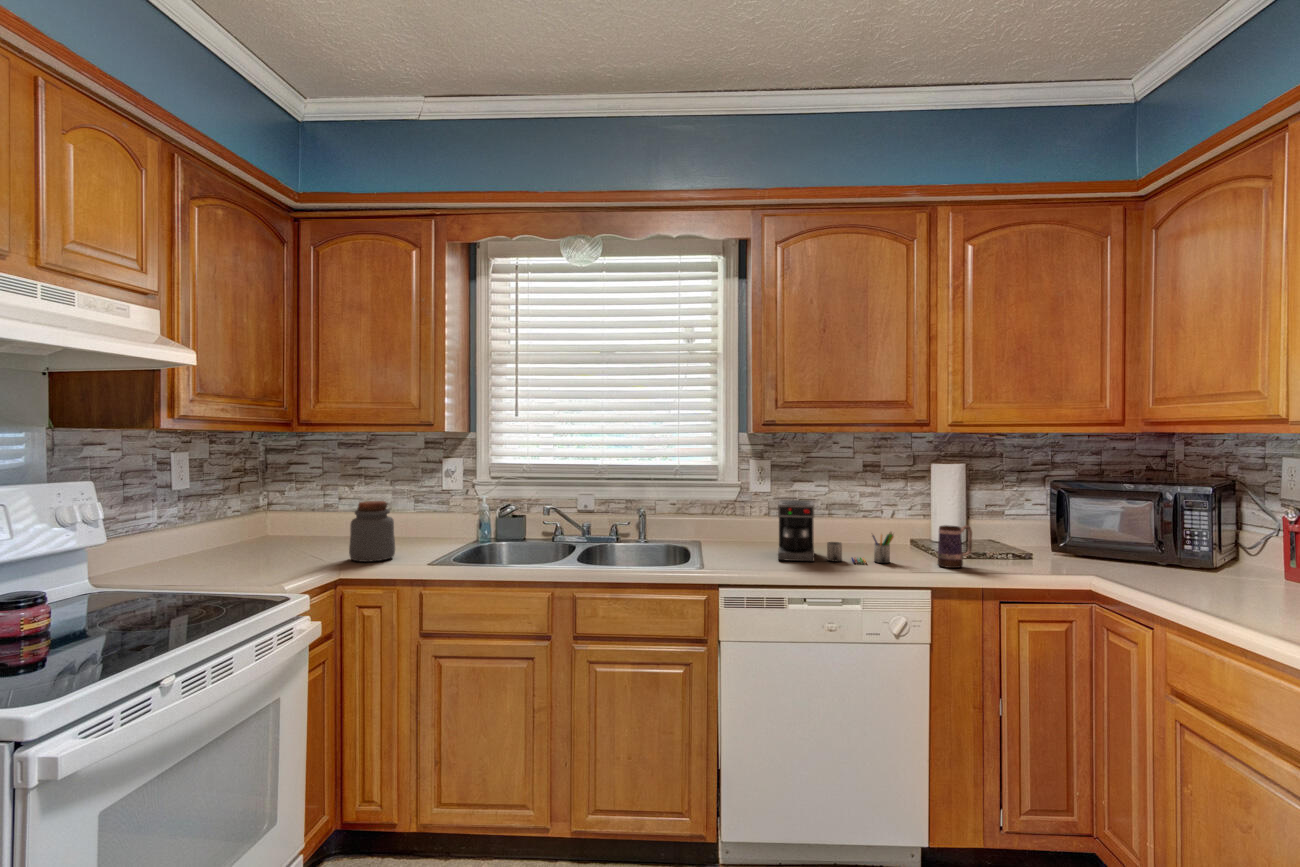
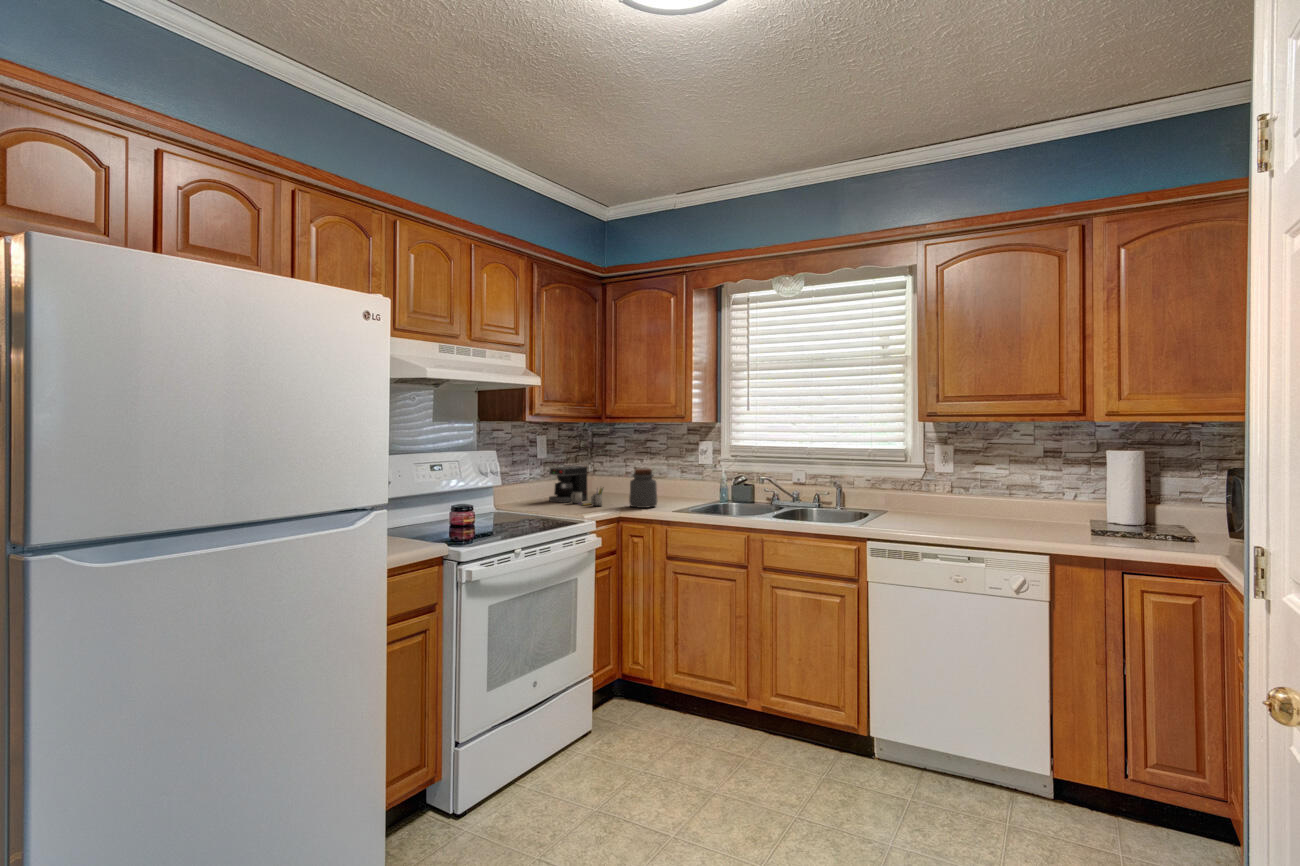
coffee maker: present [778,500,894,563] -> present [549,466,604,506]
mug: present [937,525,972,568] -> none [1071,505,1108,542]

